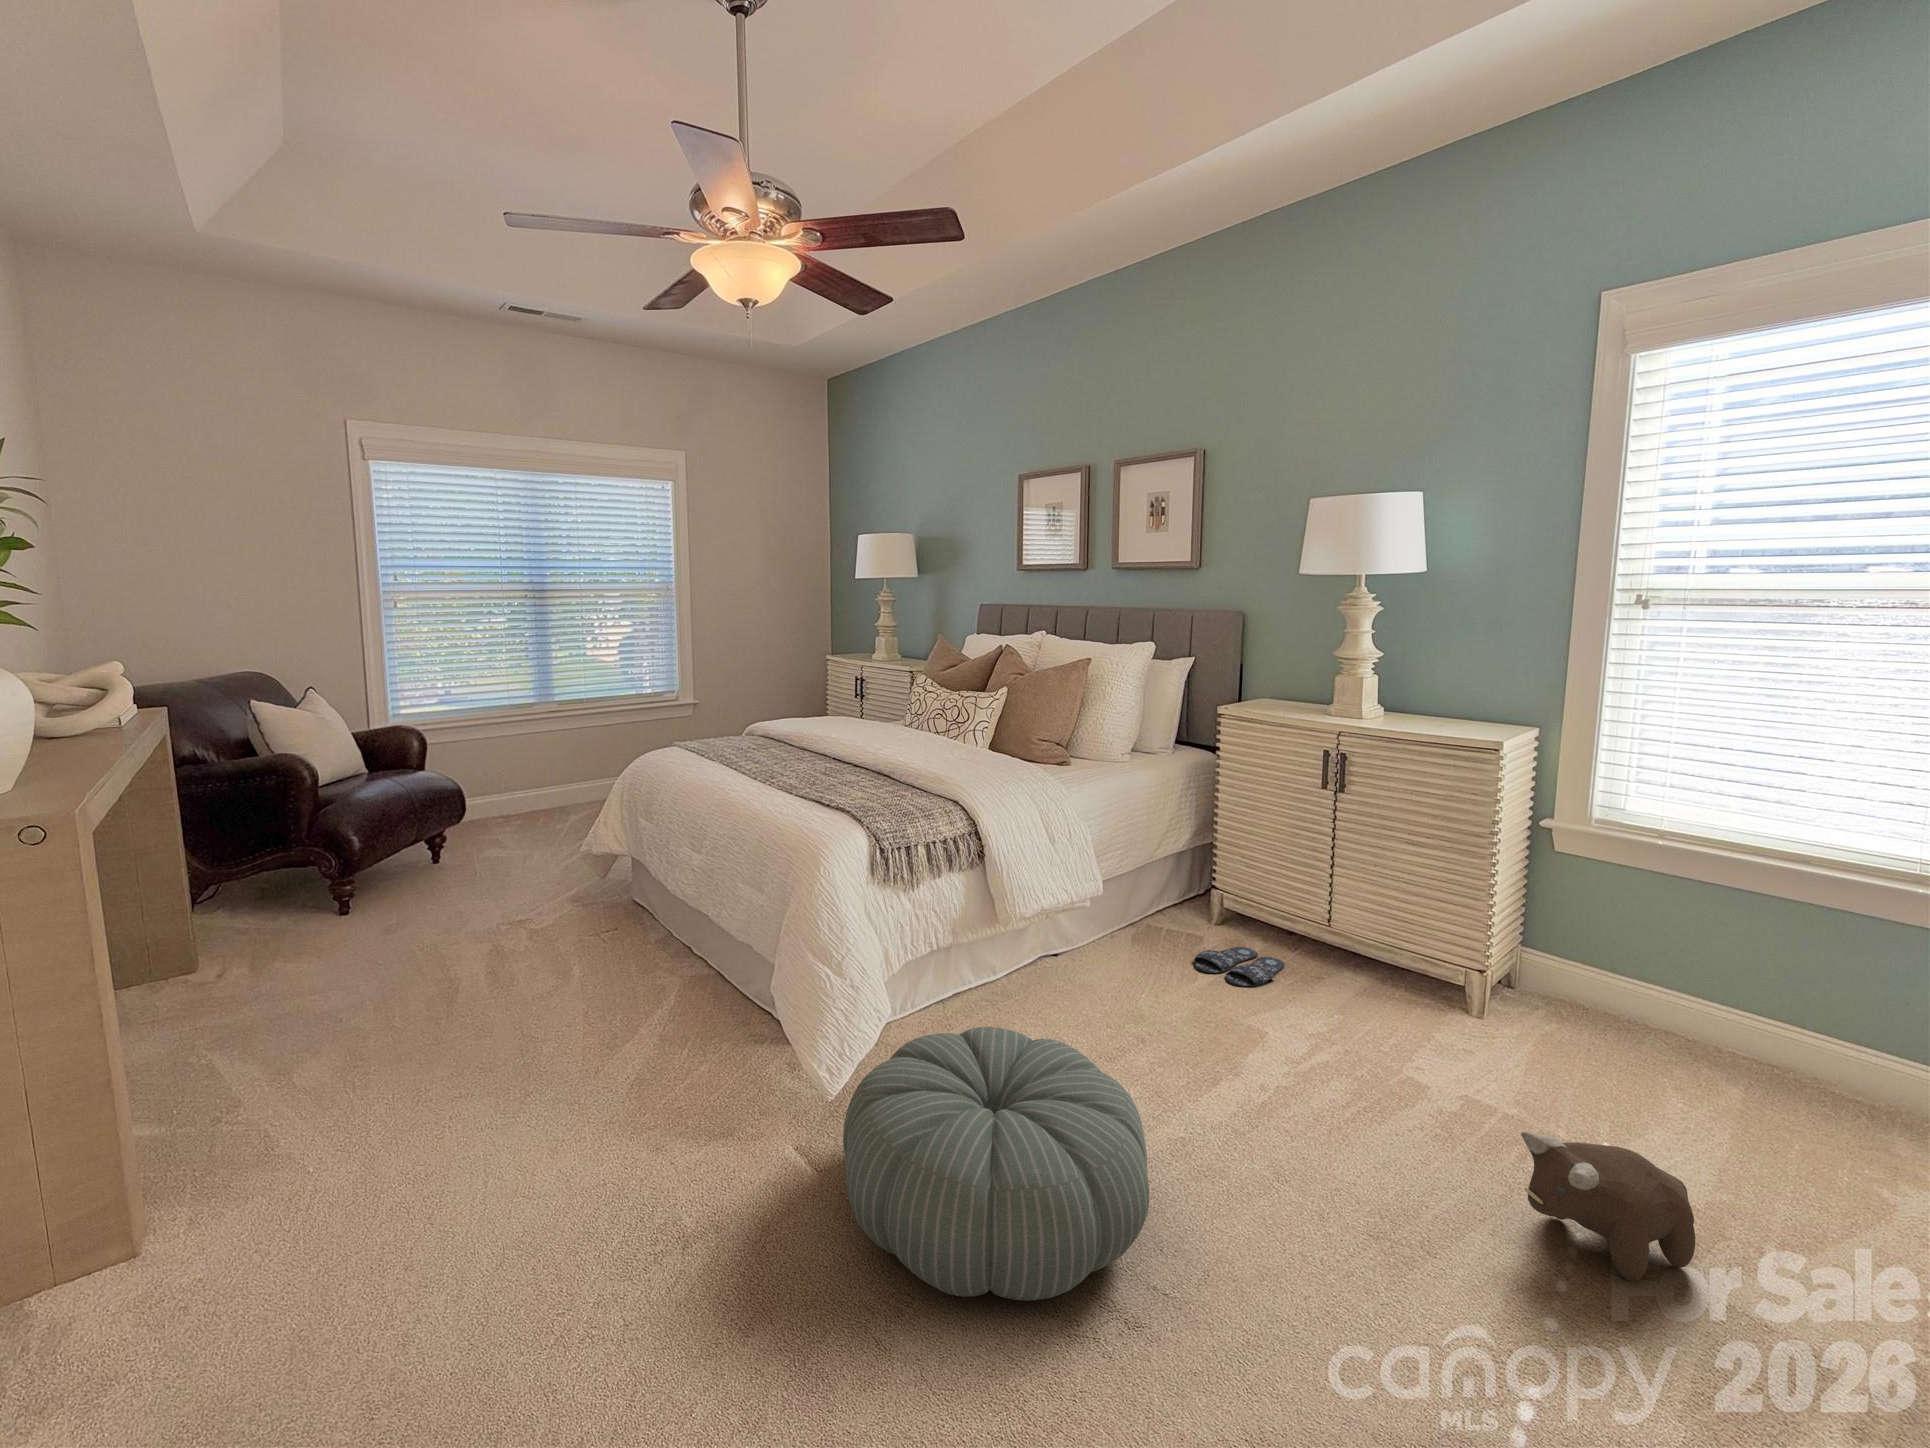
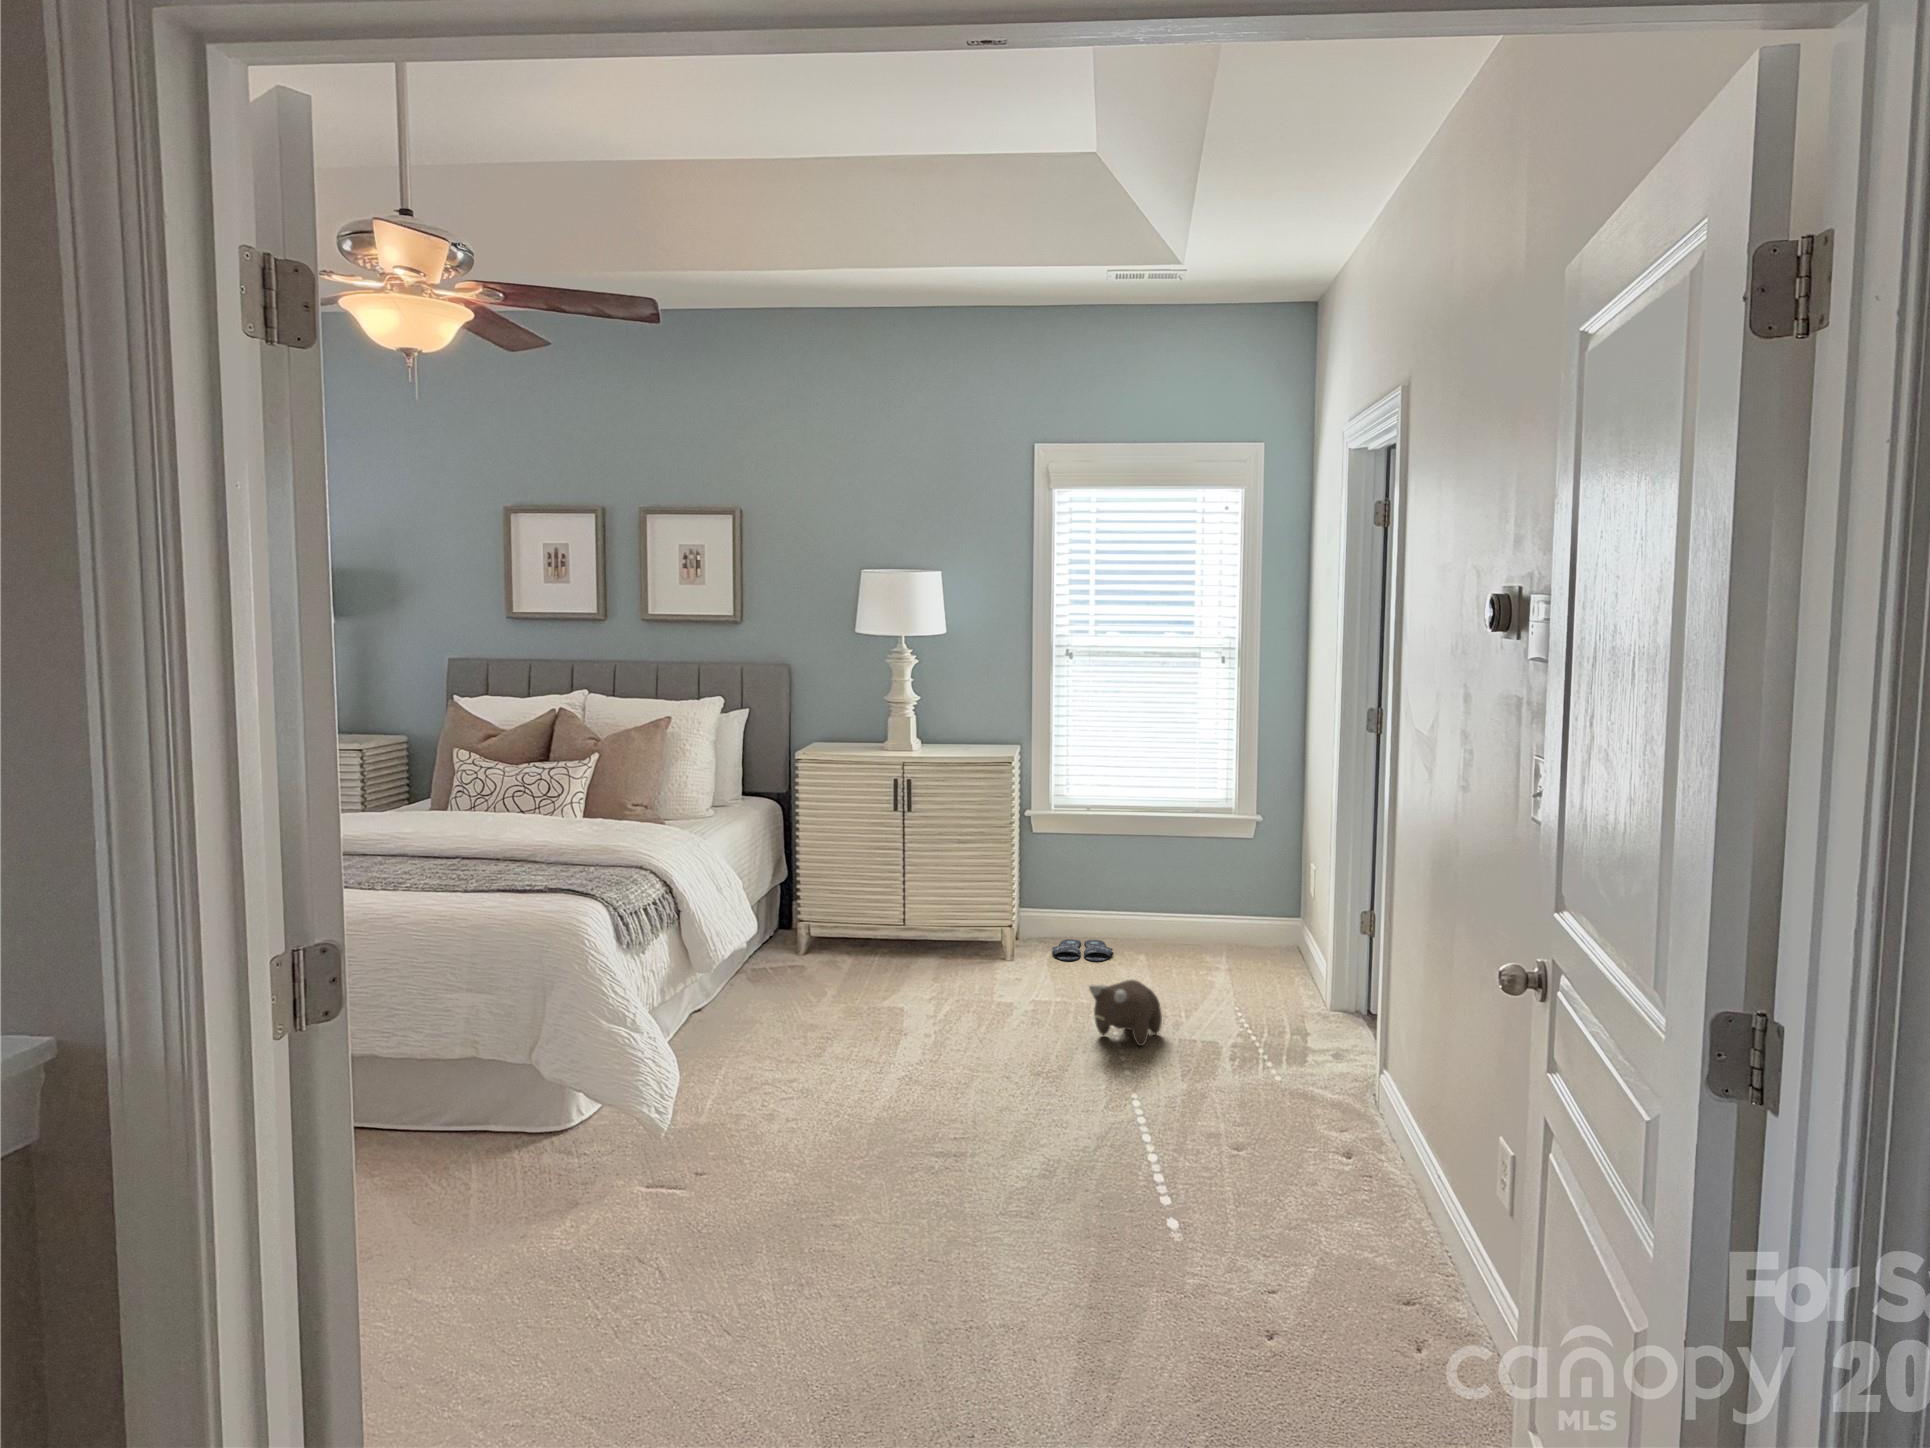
slippers: present [1195,947,1285,987] -> present [1052,939,1113,962]
pouf: present [843,1027,1149,1301] -> none [712,1022,941,1182]

